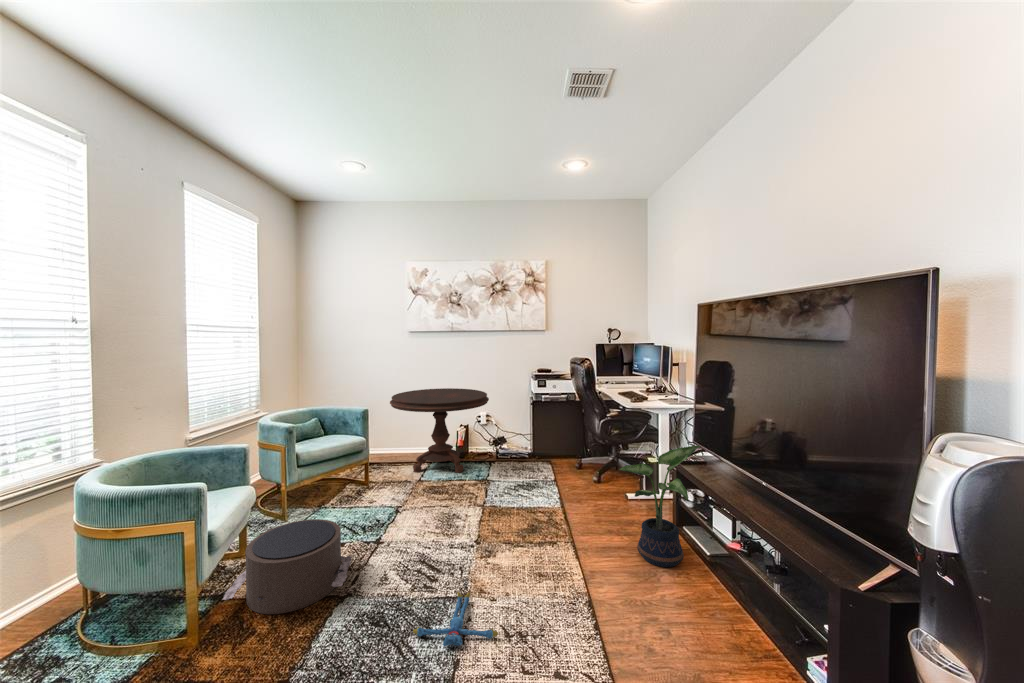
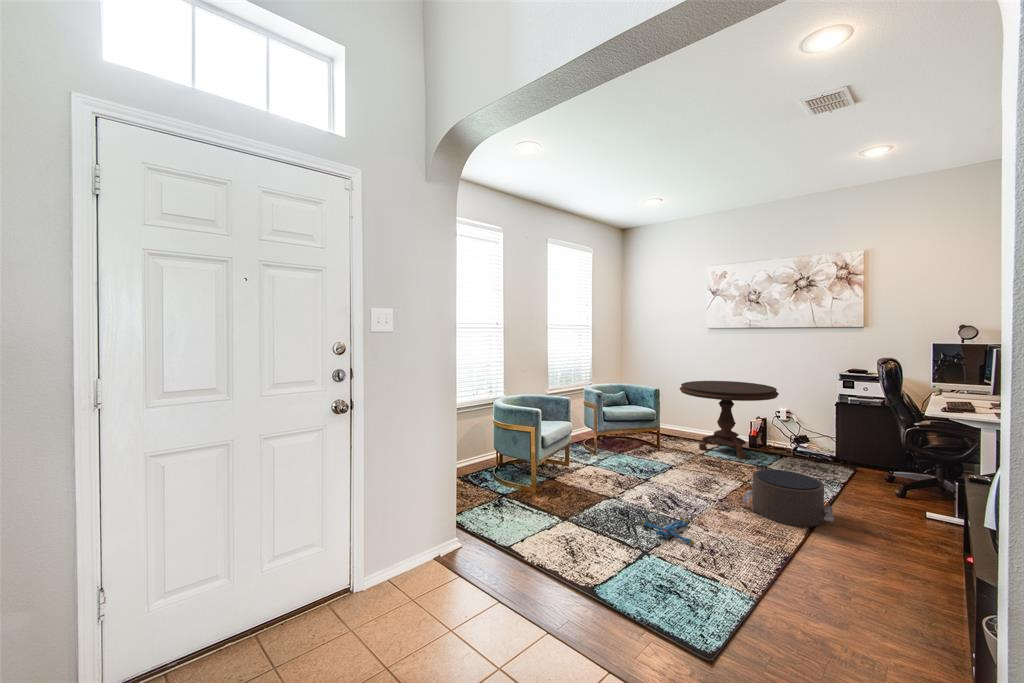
potted plant: present [620,445,701,567] -> none [862,464,989,583]
pouf: present [223,519,352,614] -> present [742,469,834,527]

